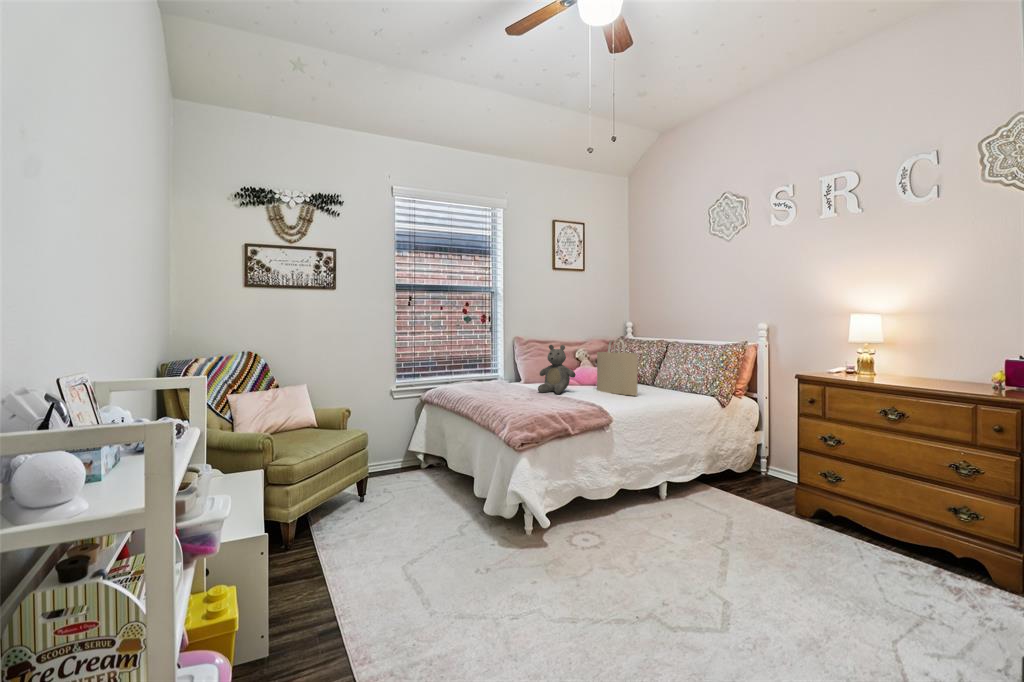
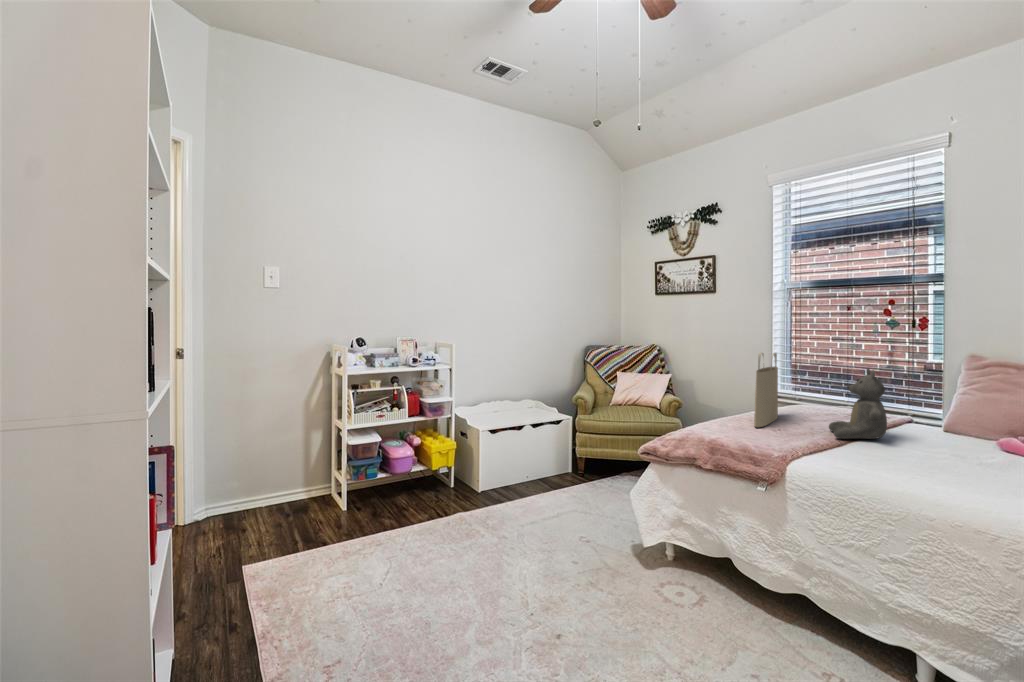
tote bag: present [597,340,638,396] -> present [754,352,778,427]

